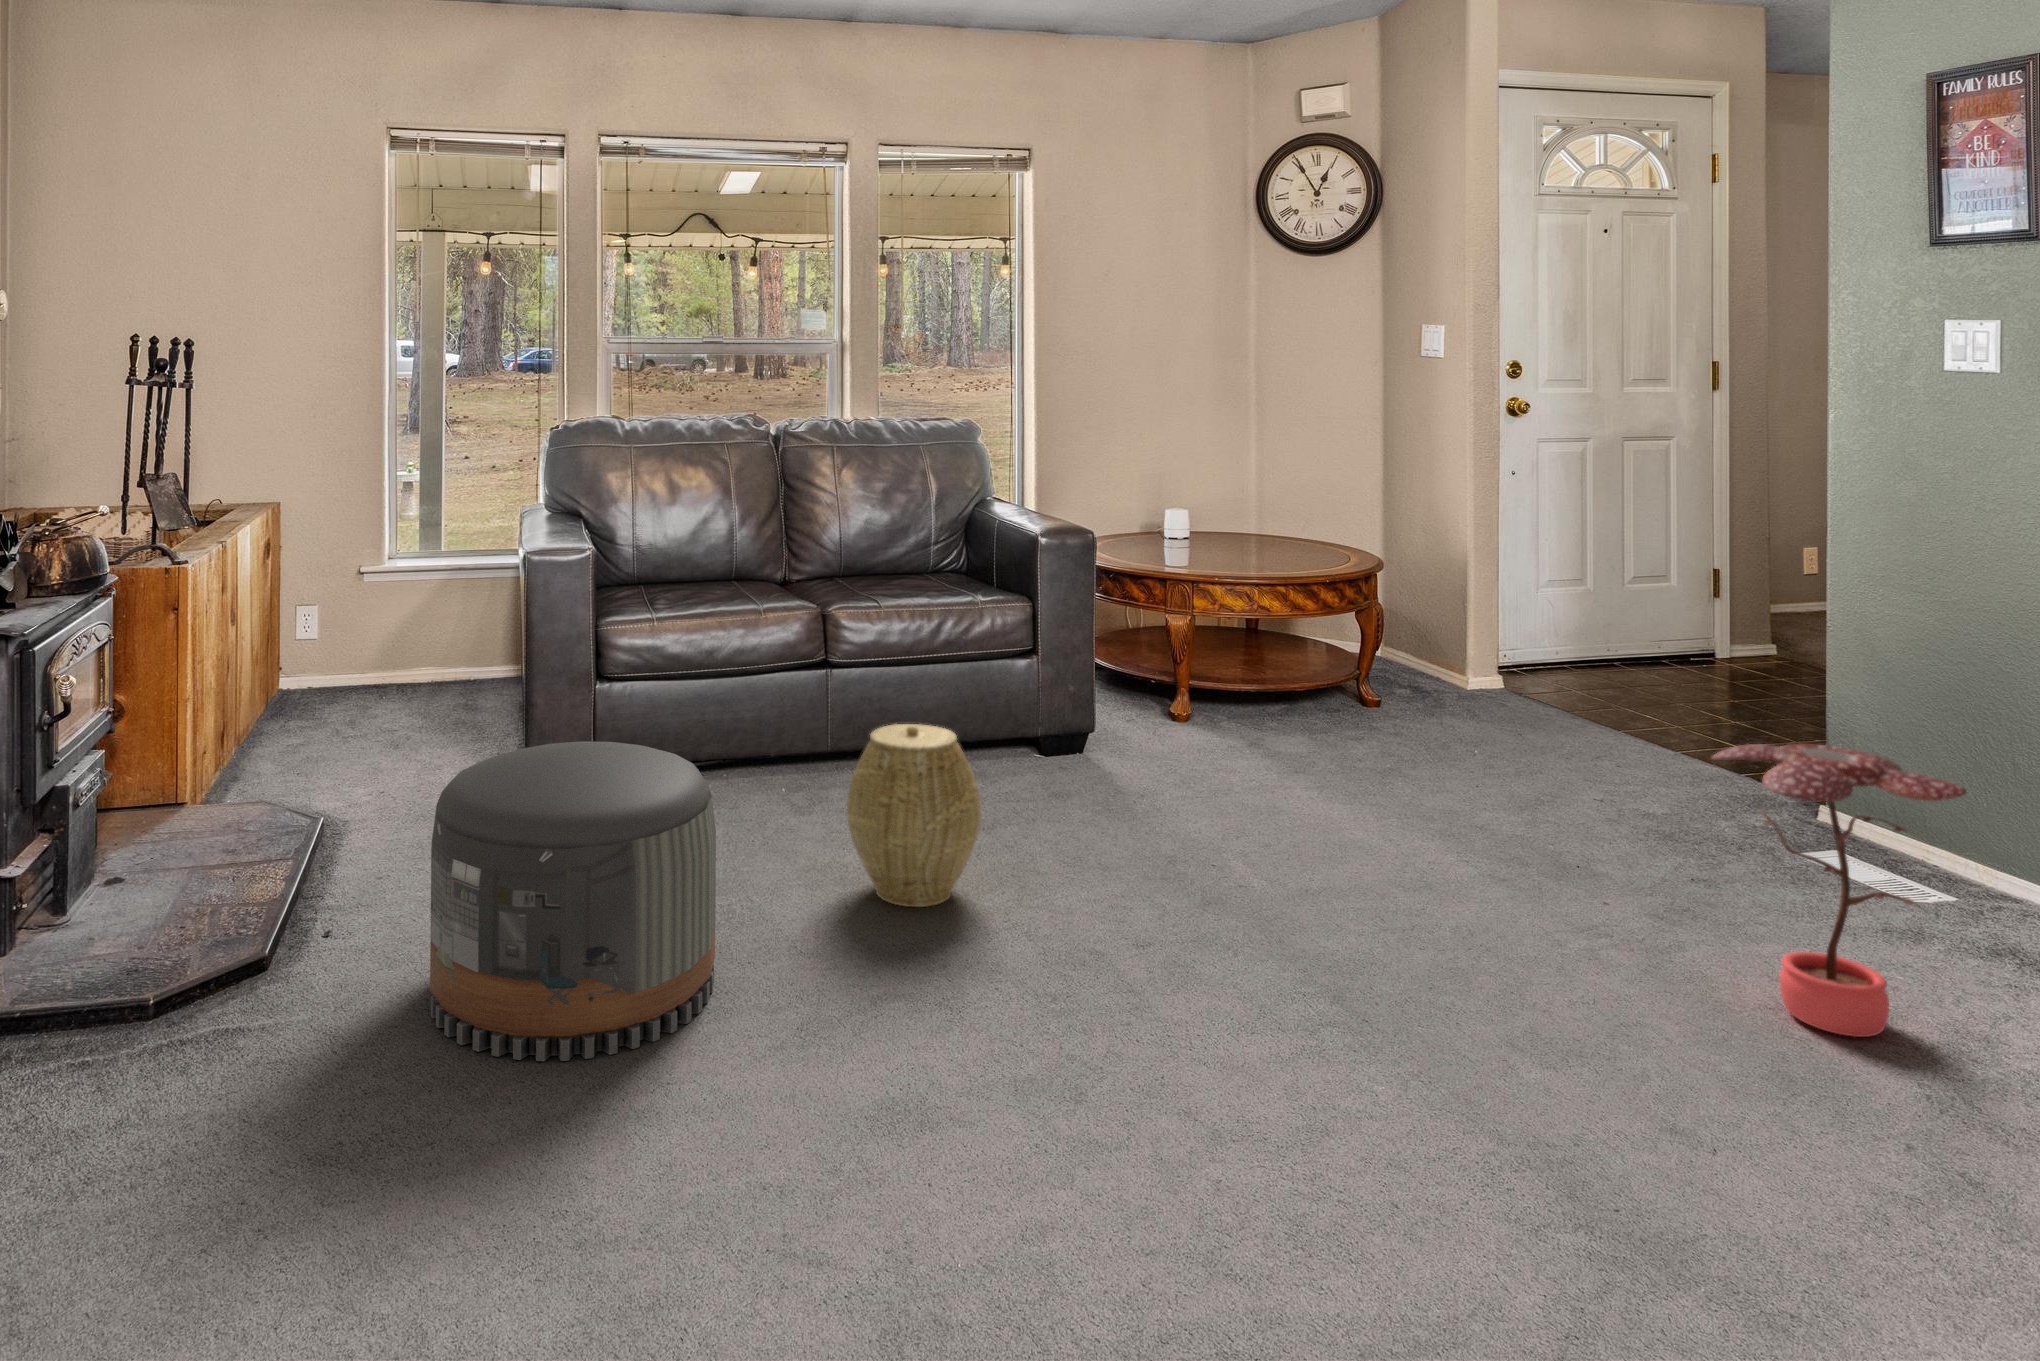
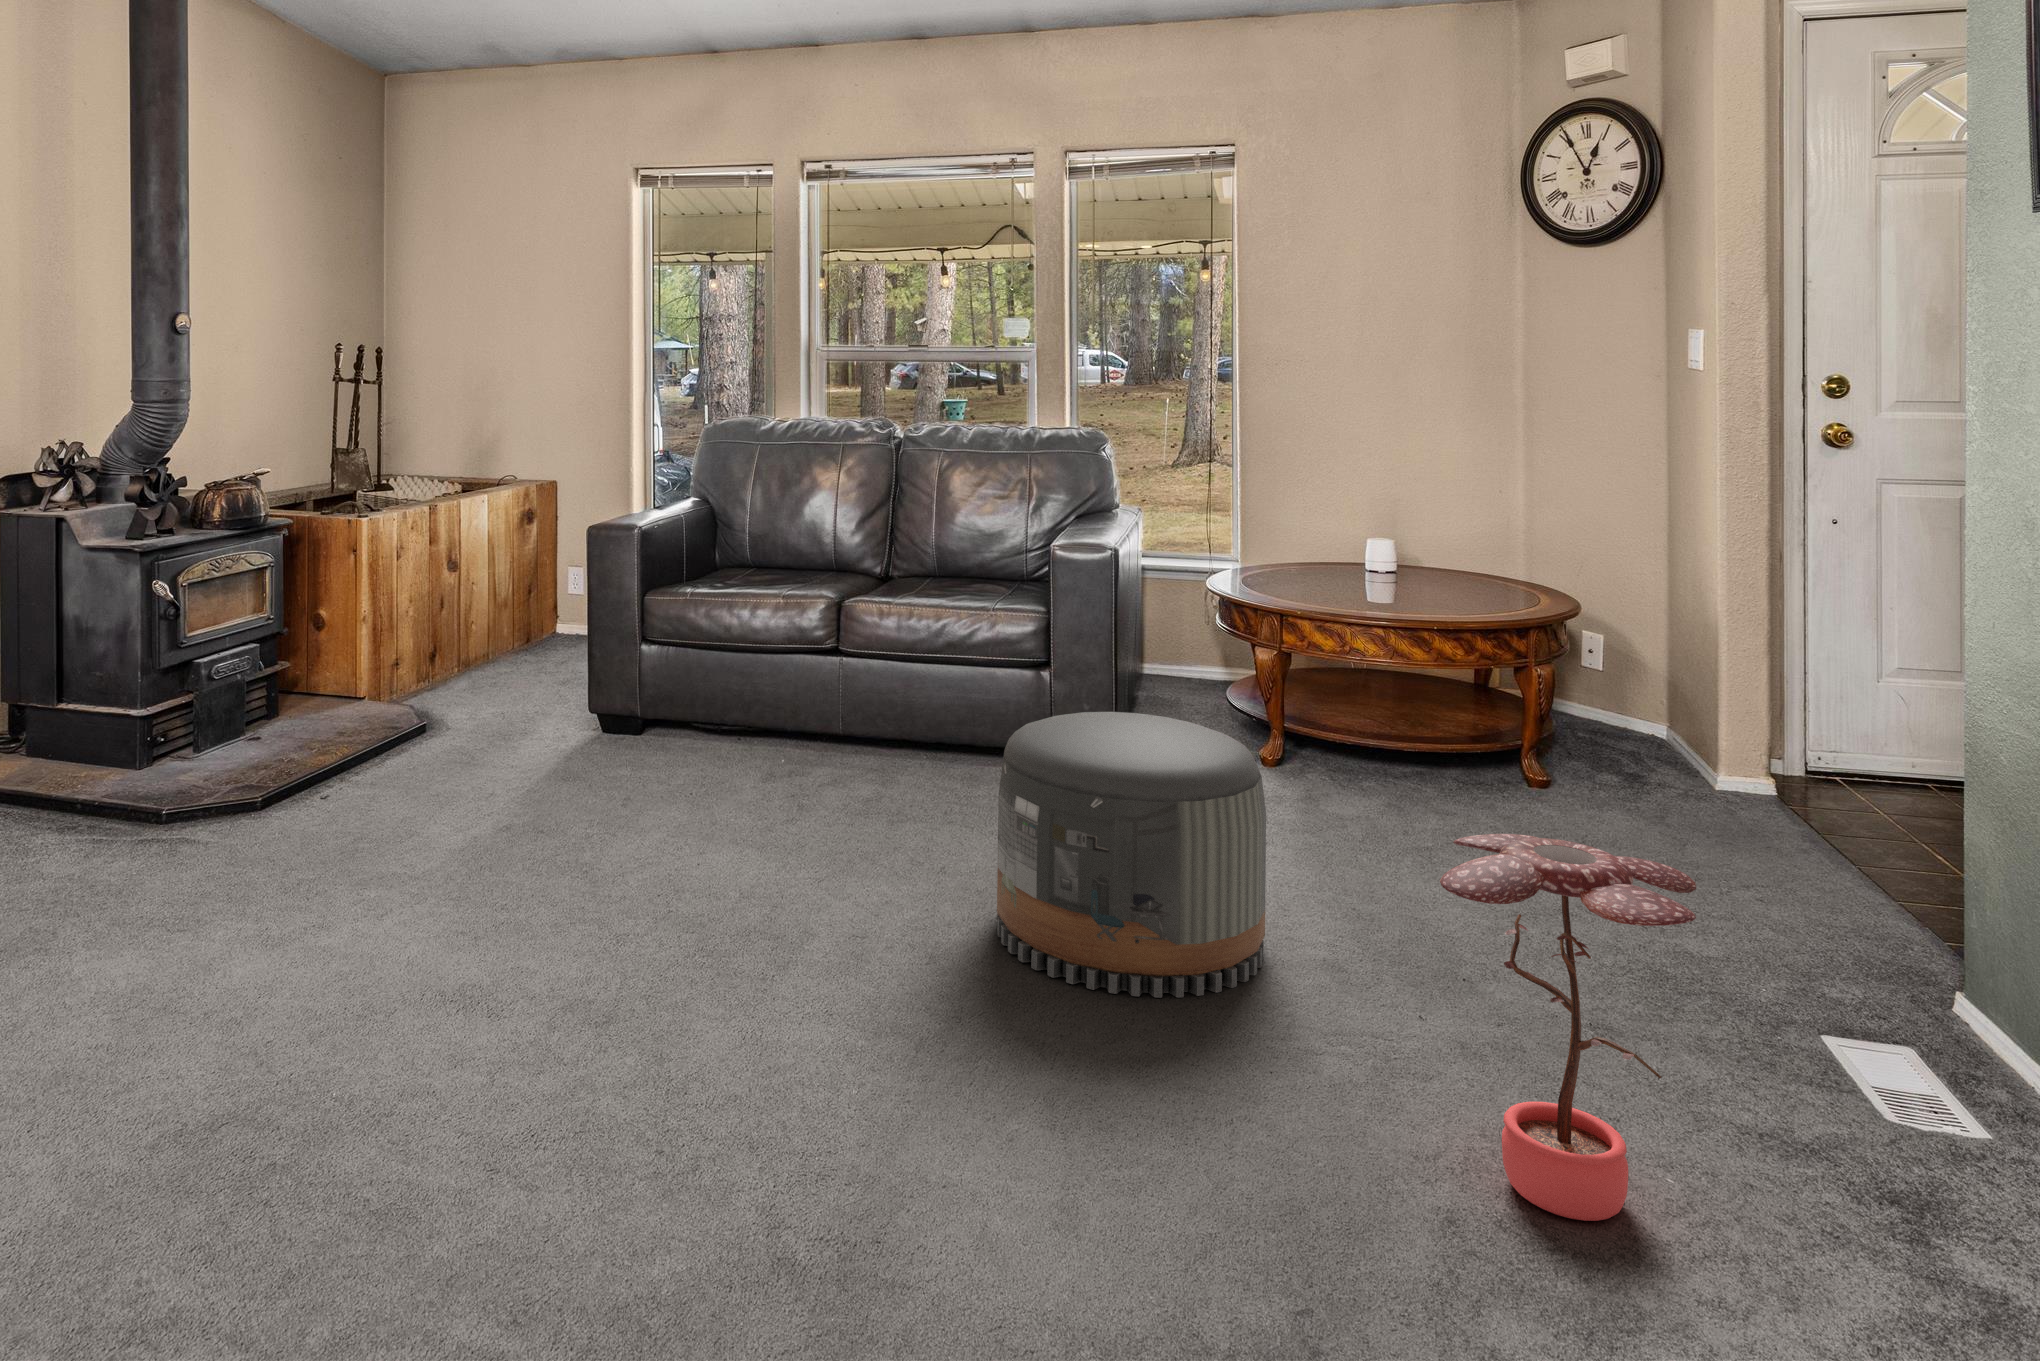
woven basket: present [847,724,981,907] -> none [690,708,820,883]
pouf: present [430,741,716,1061] -> present [997,712,1266,998]

